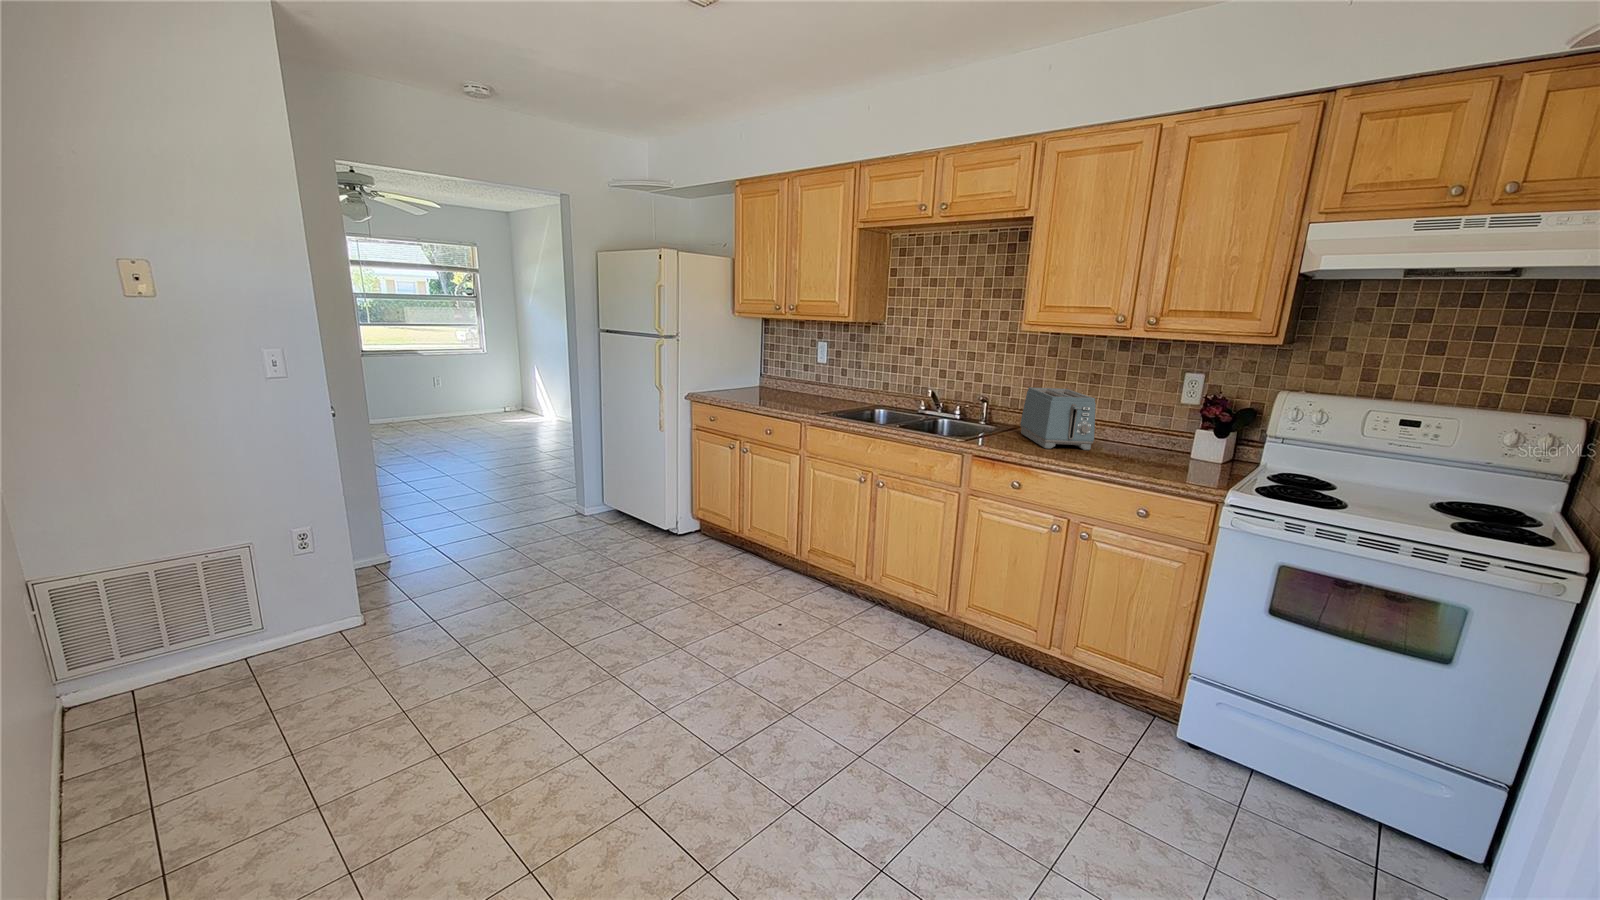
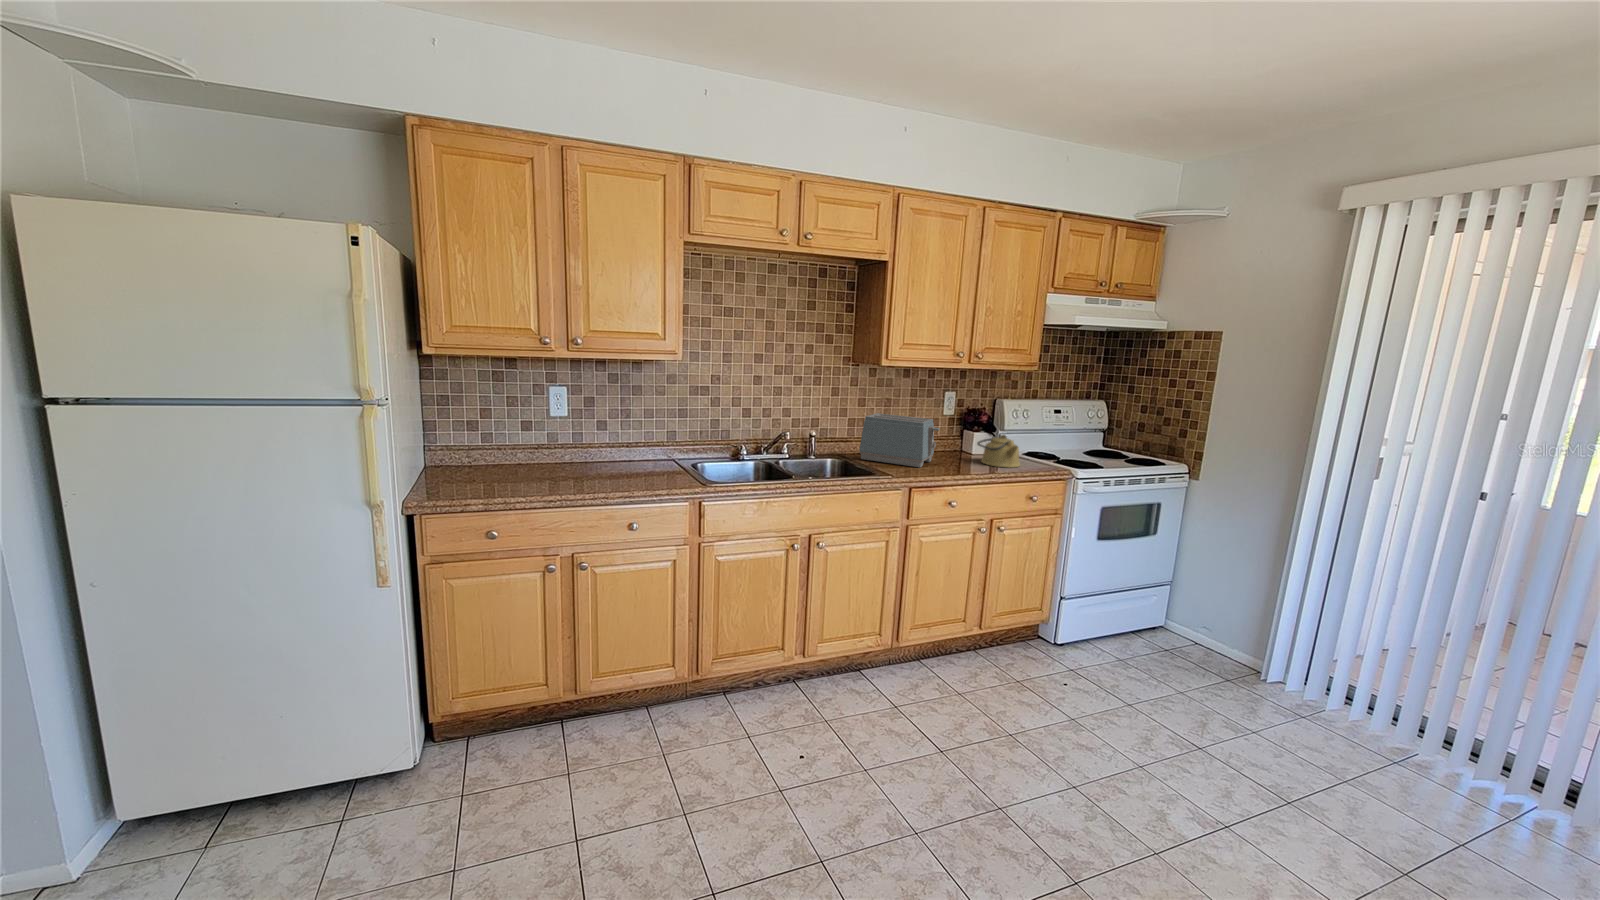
kettle: none [1140,430,1204,477] -> present [977,435,1020,468]

